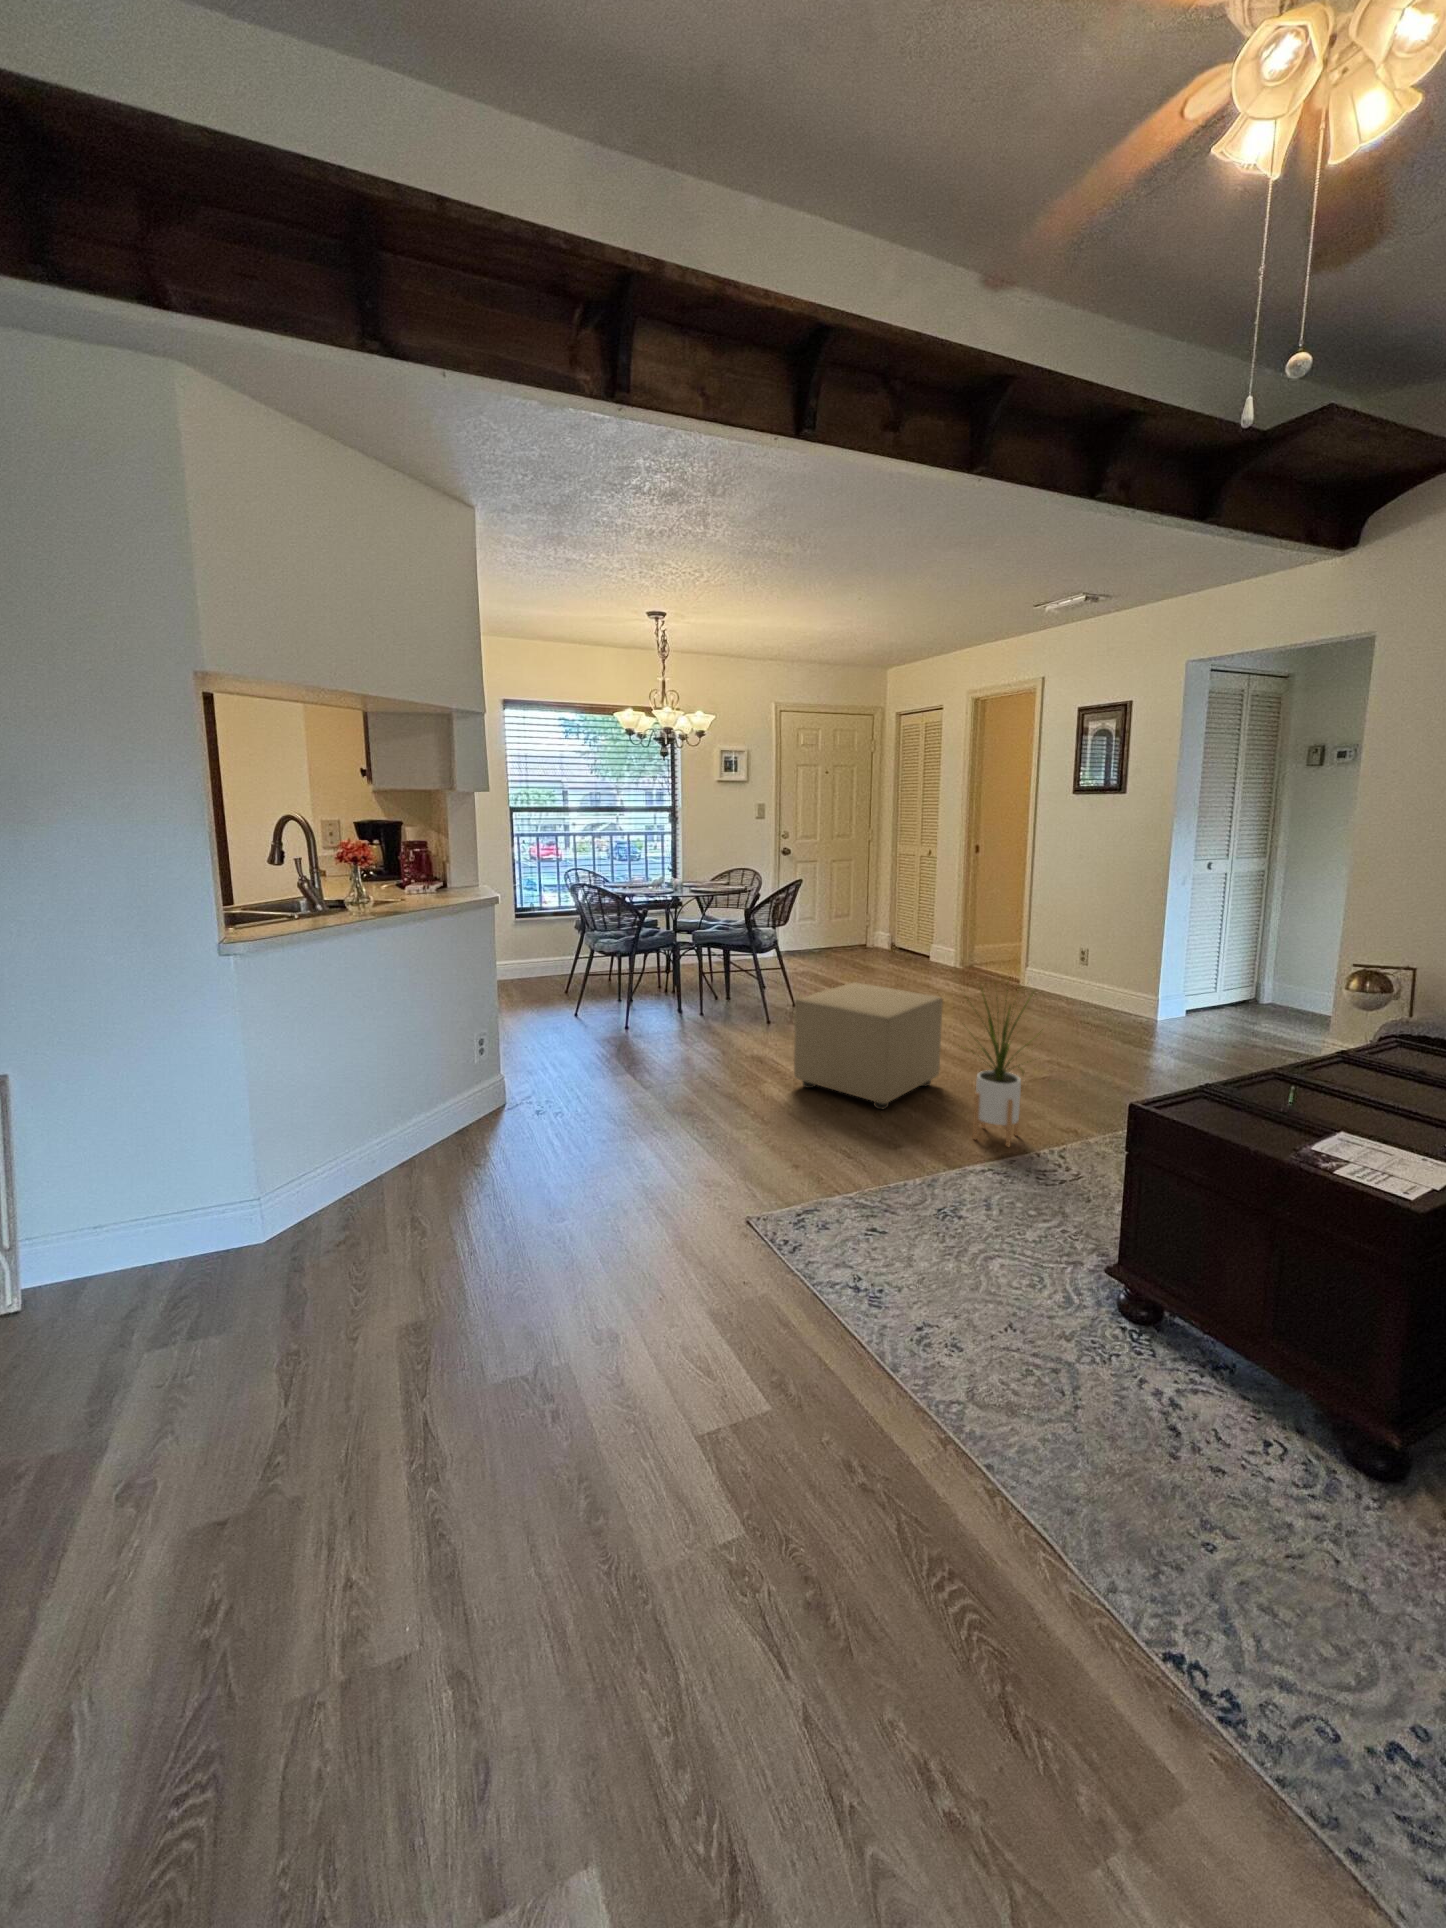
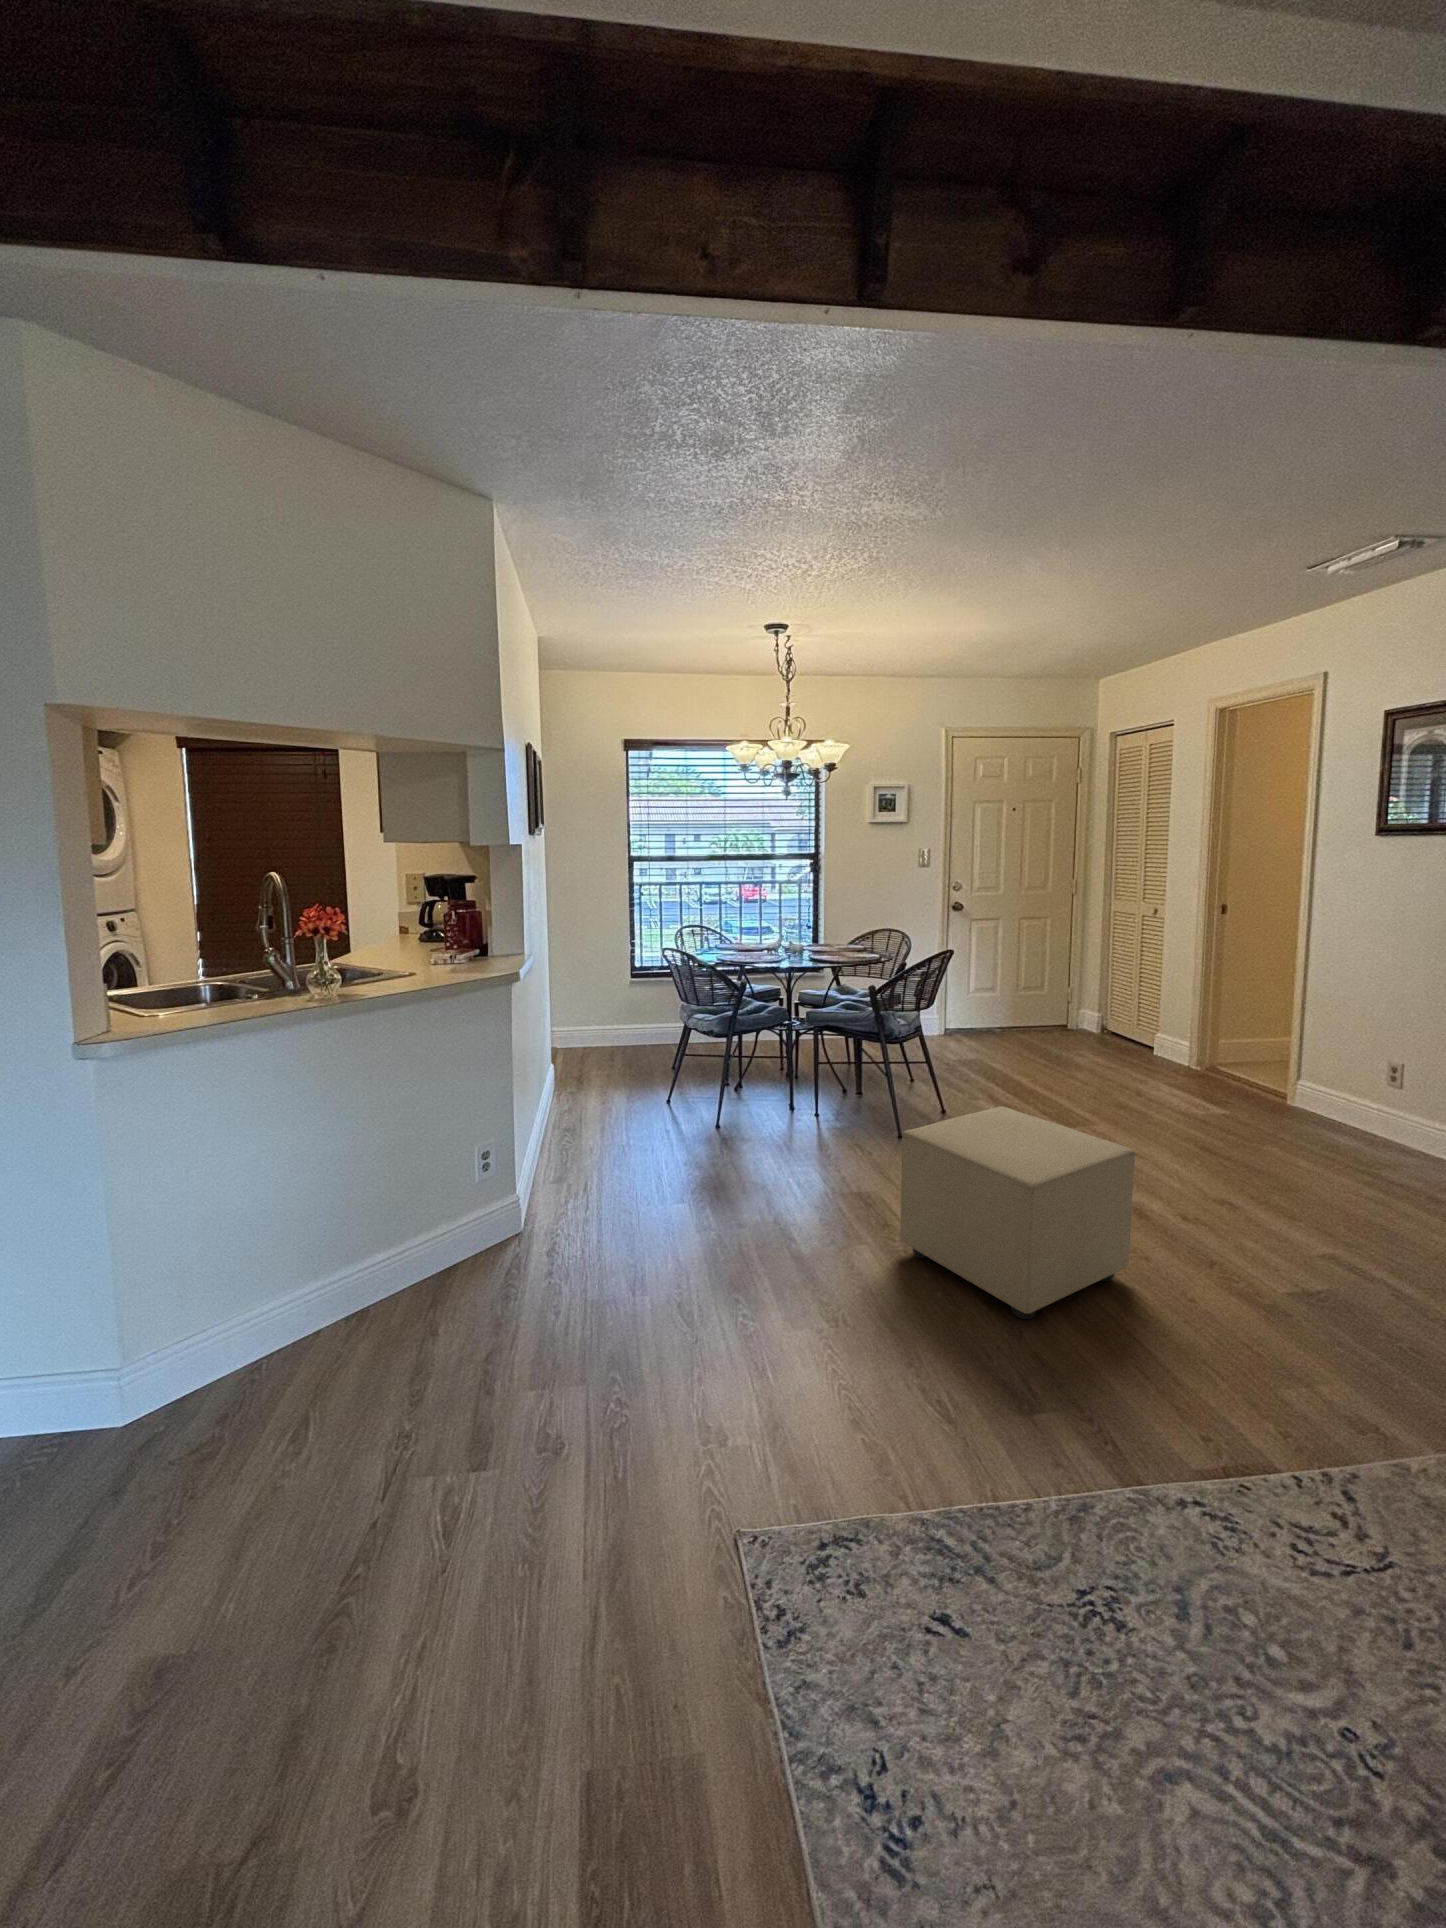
house plant: present [973,990,1043,1147] -> none [1143,1144,1326,1449]

